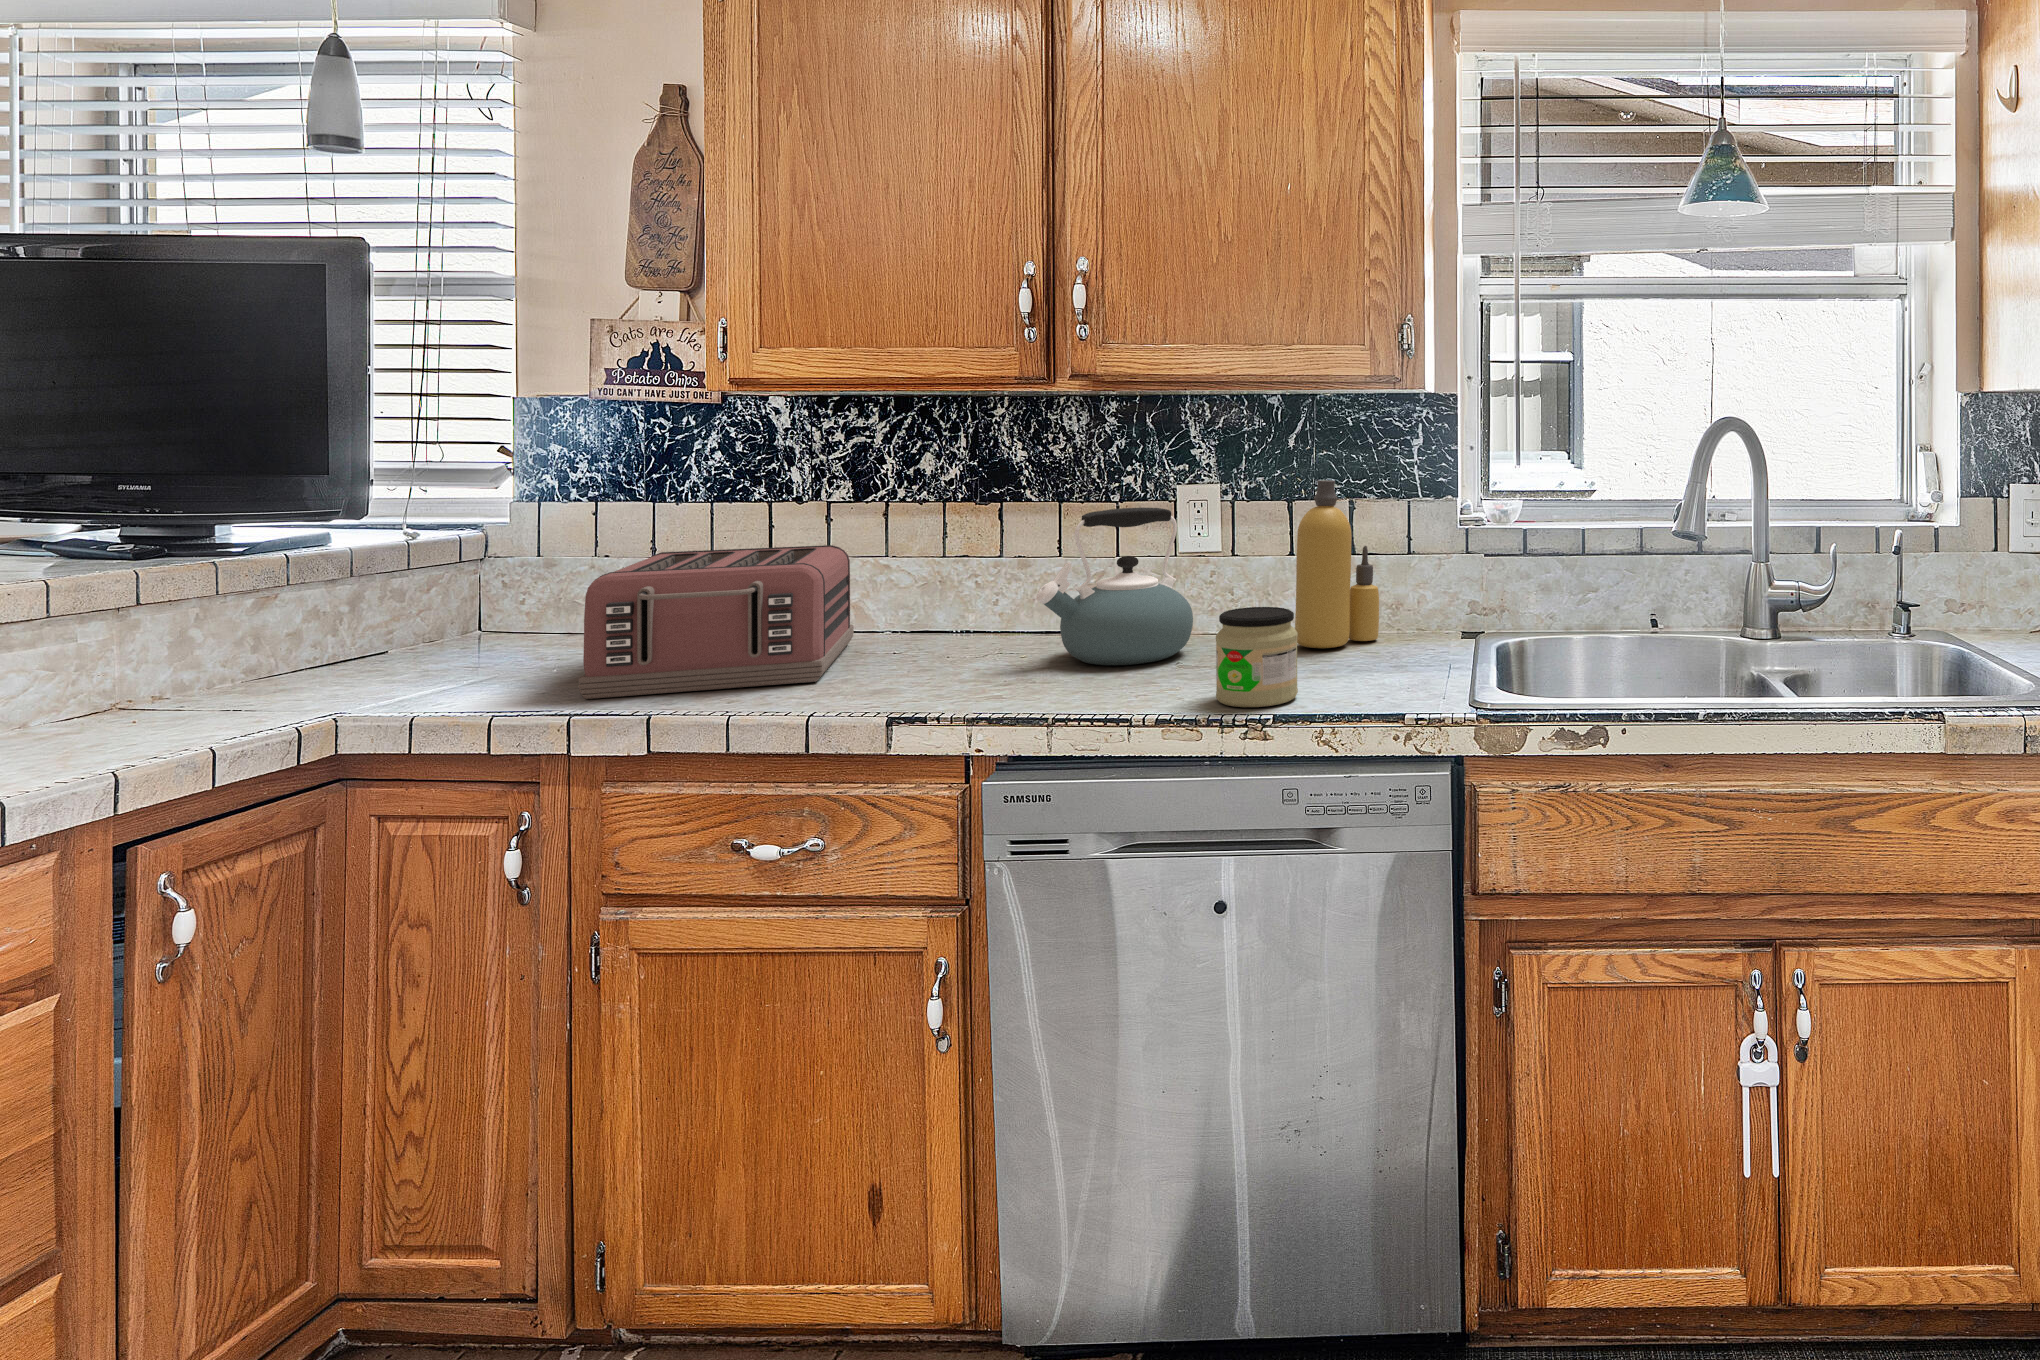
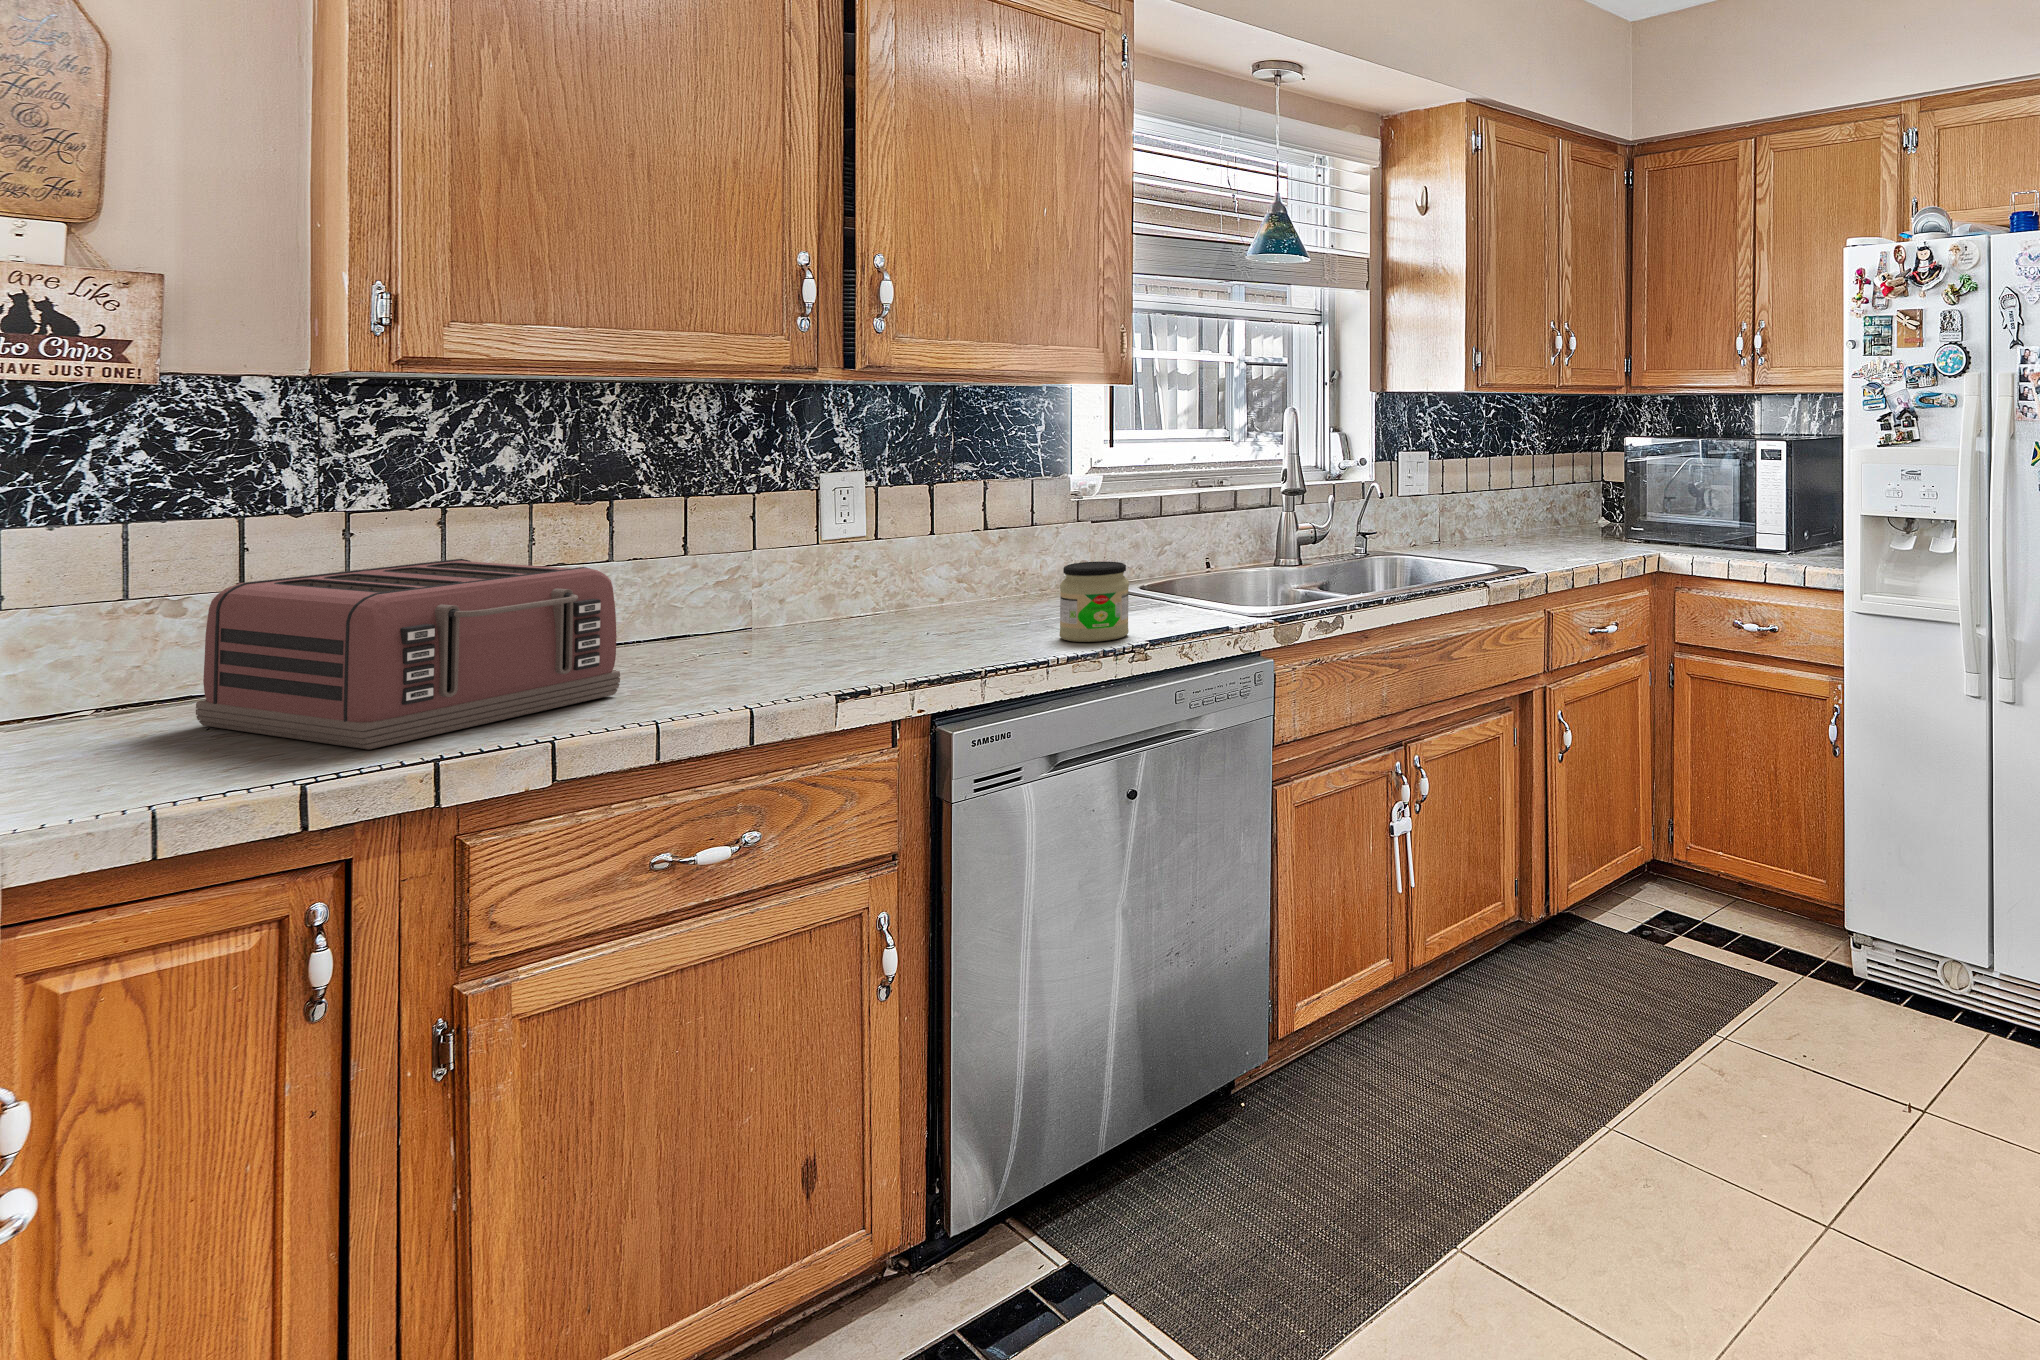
bottle: present [1295,480,1379,648] -> none [978,462,1035,611]
kettle: present [1036,508,1193,665] -> none [788,492,925,646]

